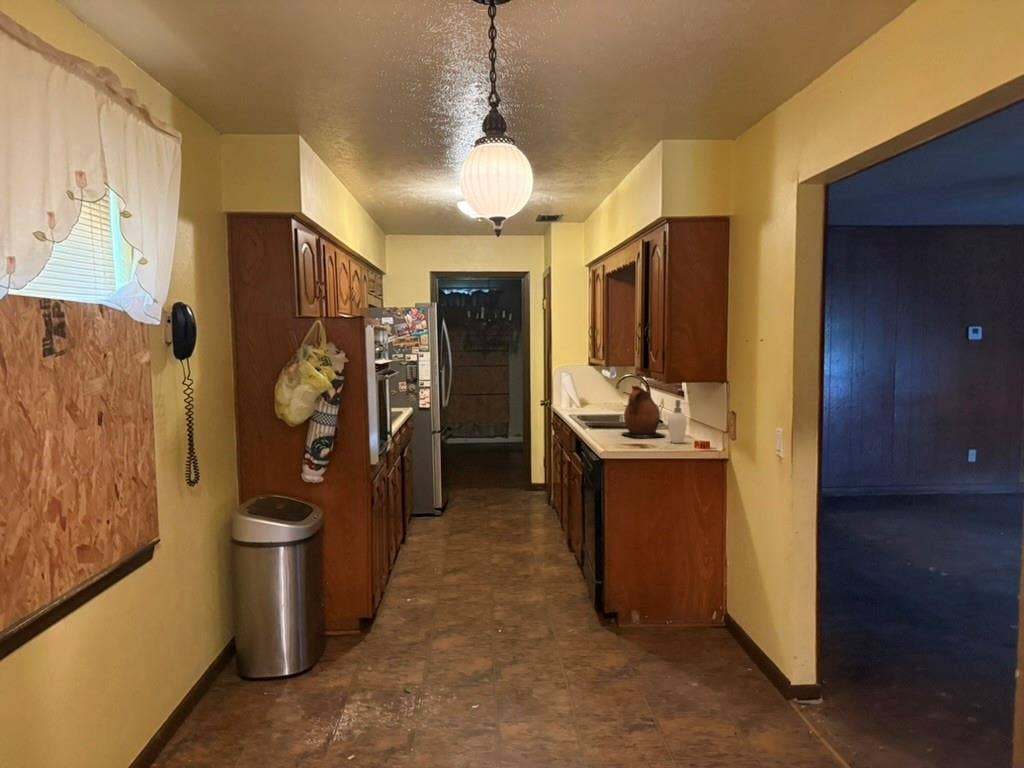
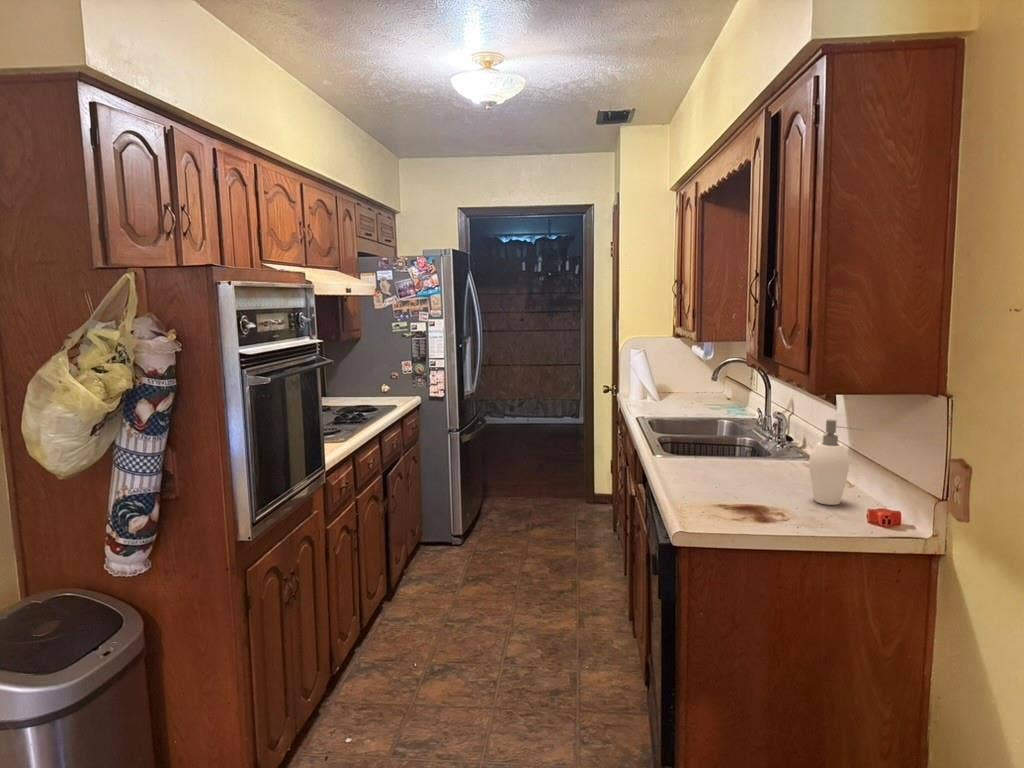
ceramic pitcher: present [622,386,665,437] -> none [712,386,802,483]

